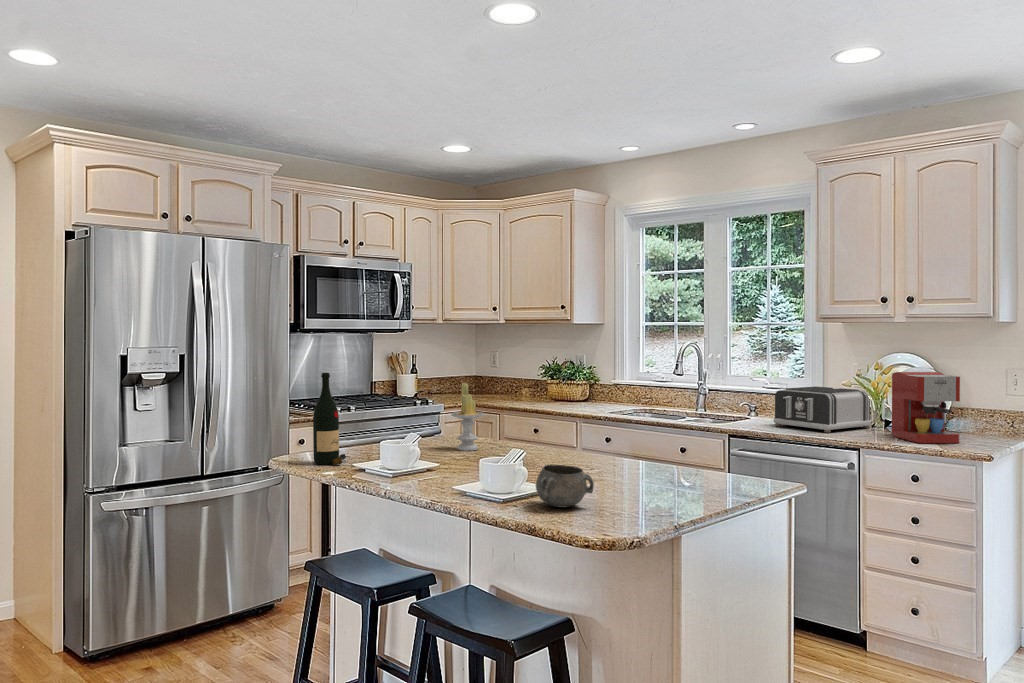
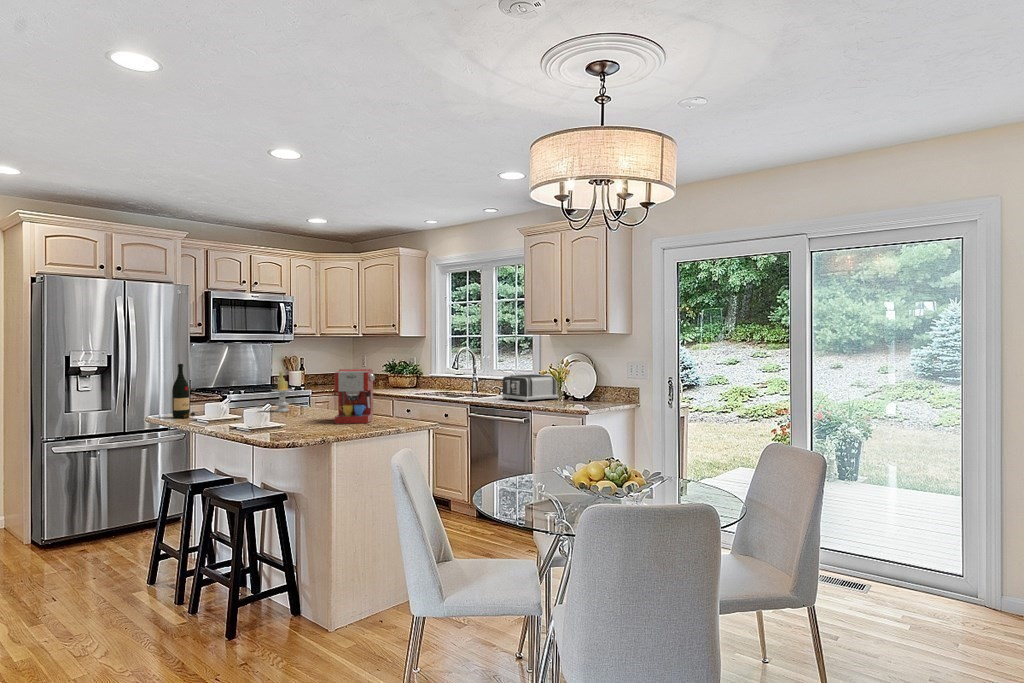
coffee maker: present [892,372,960,443] -> present [335,369,375,424]
decorative bowl: present [536,465,594,507] -> none [269,410,303,432]

